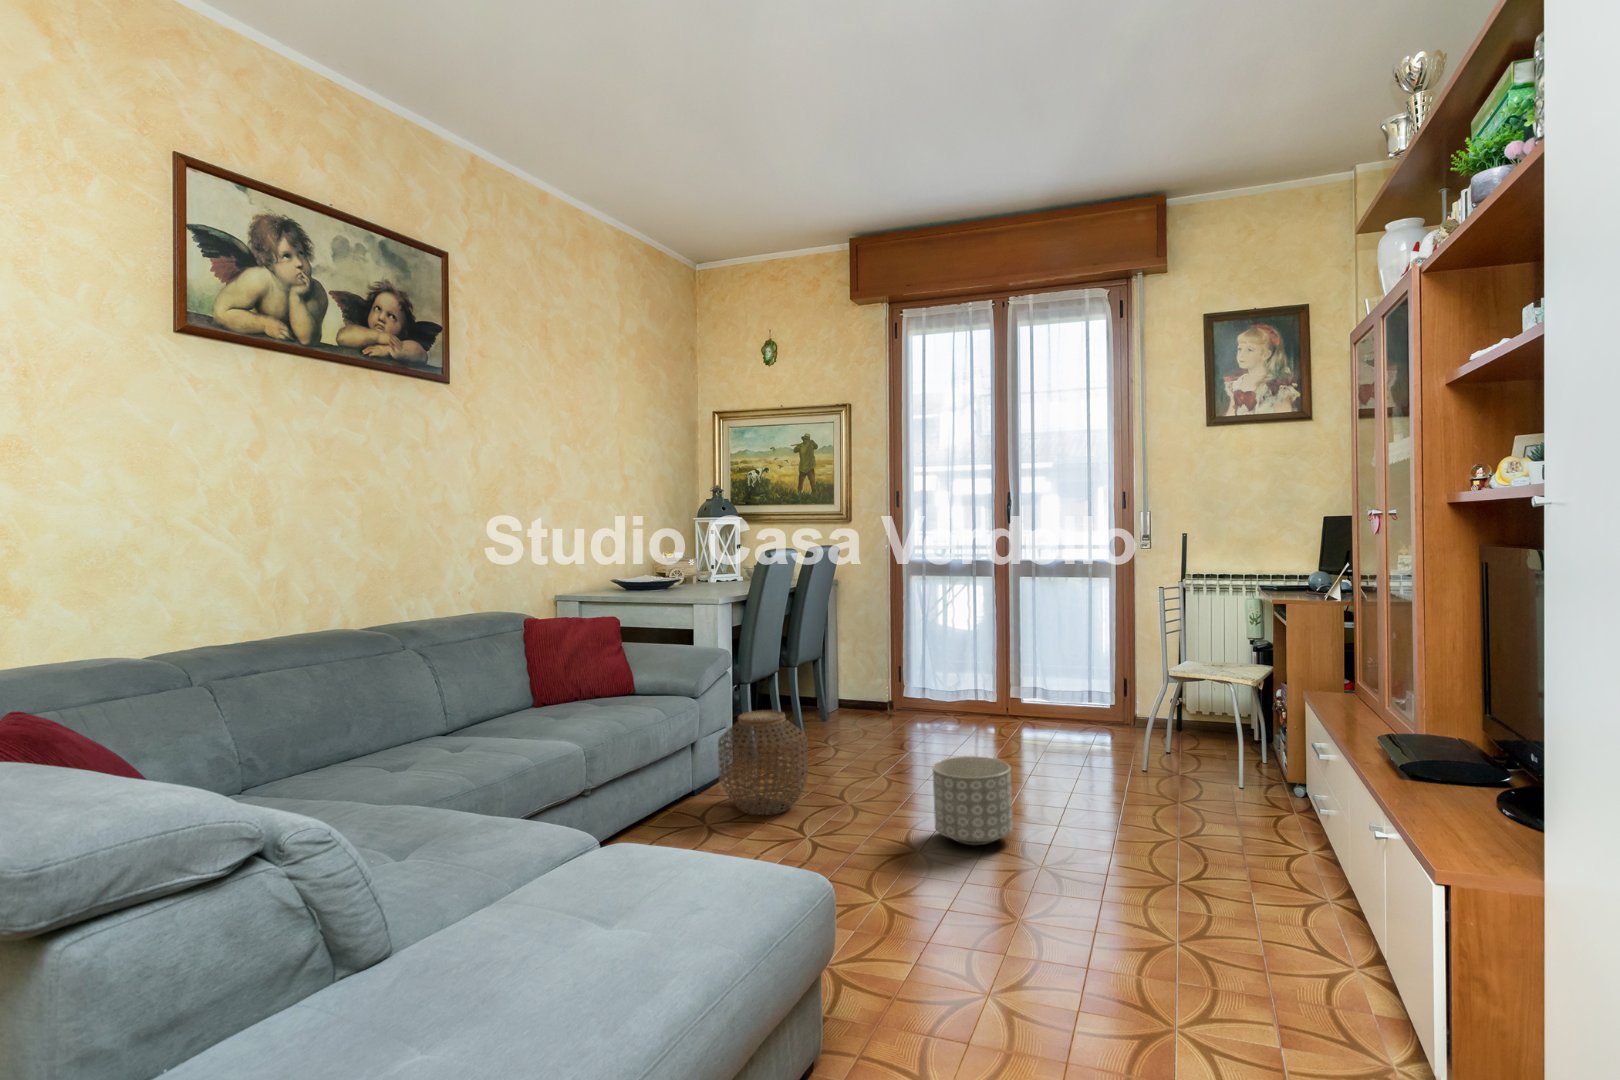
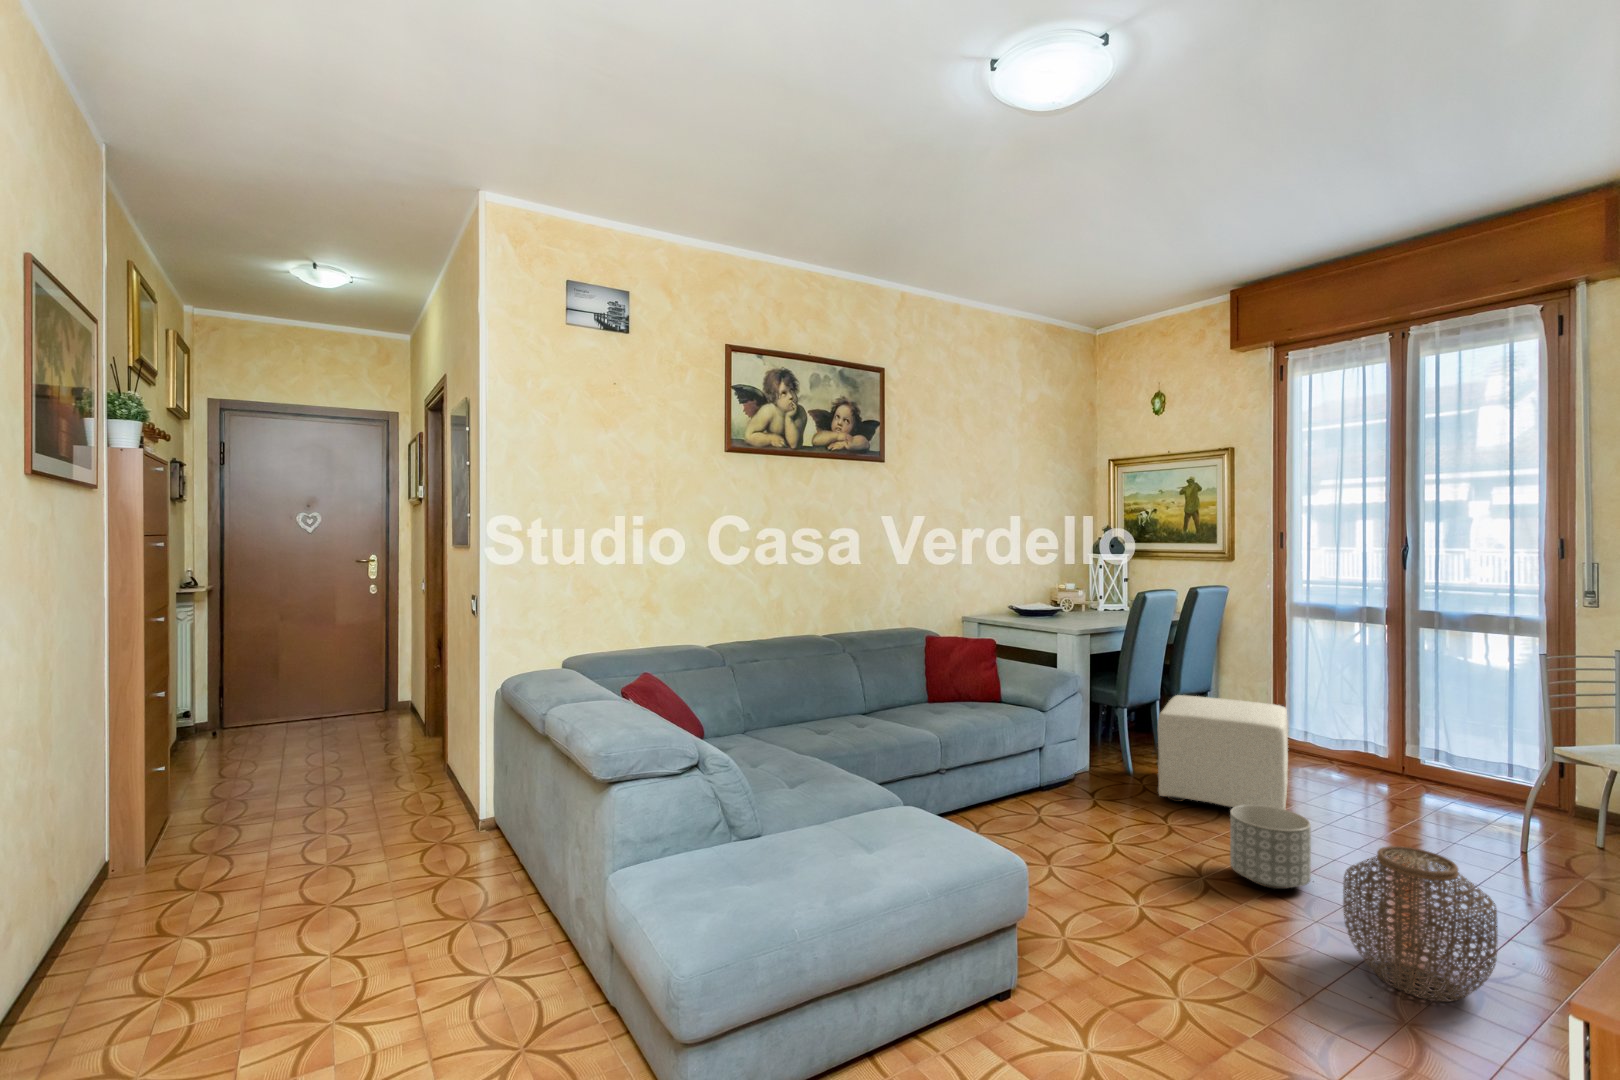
ottoman: none [819,658,948,780] -> present [1157,695,1288,809]
woven basket: present [718,710,808,815] -> present [1343,846,1498,1002]

